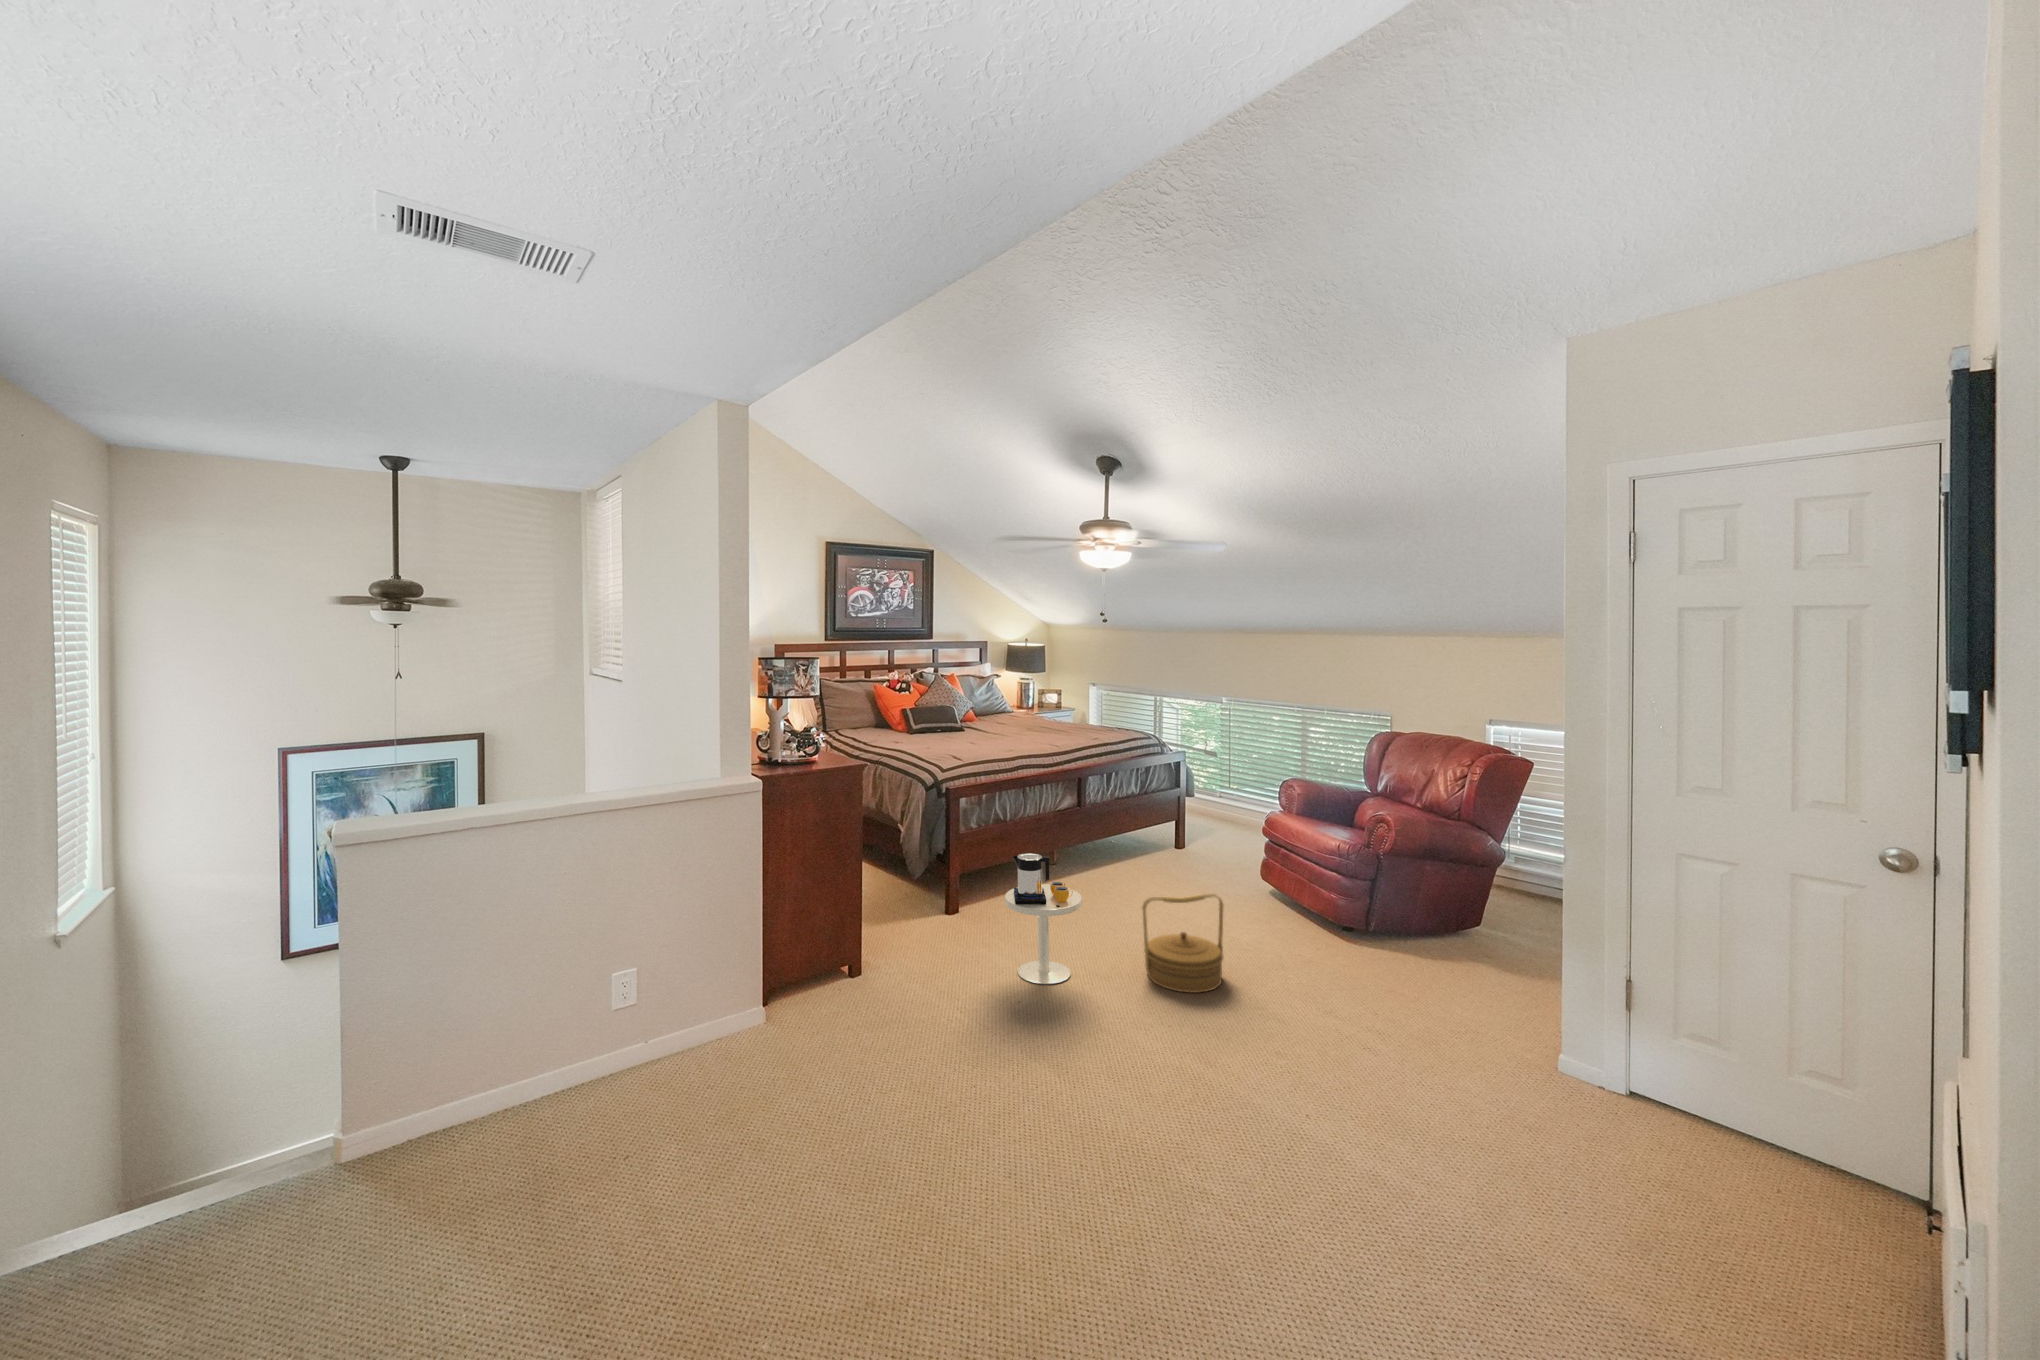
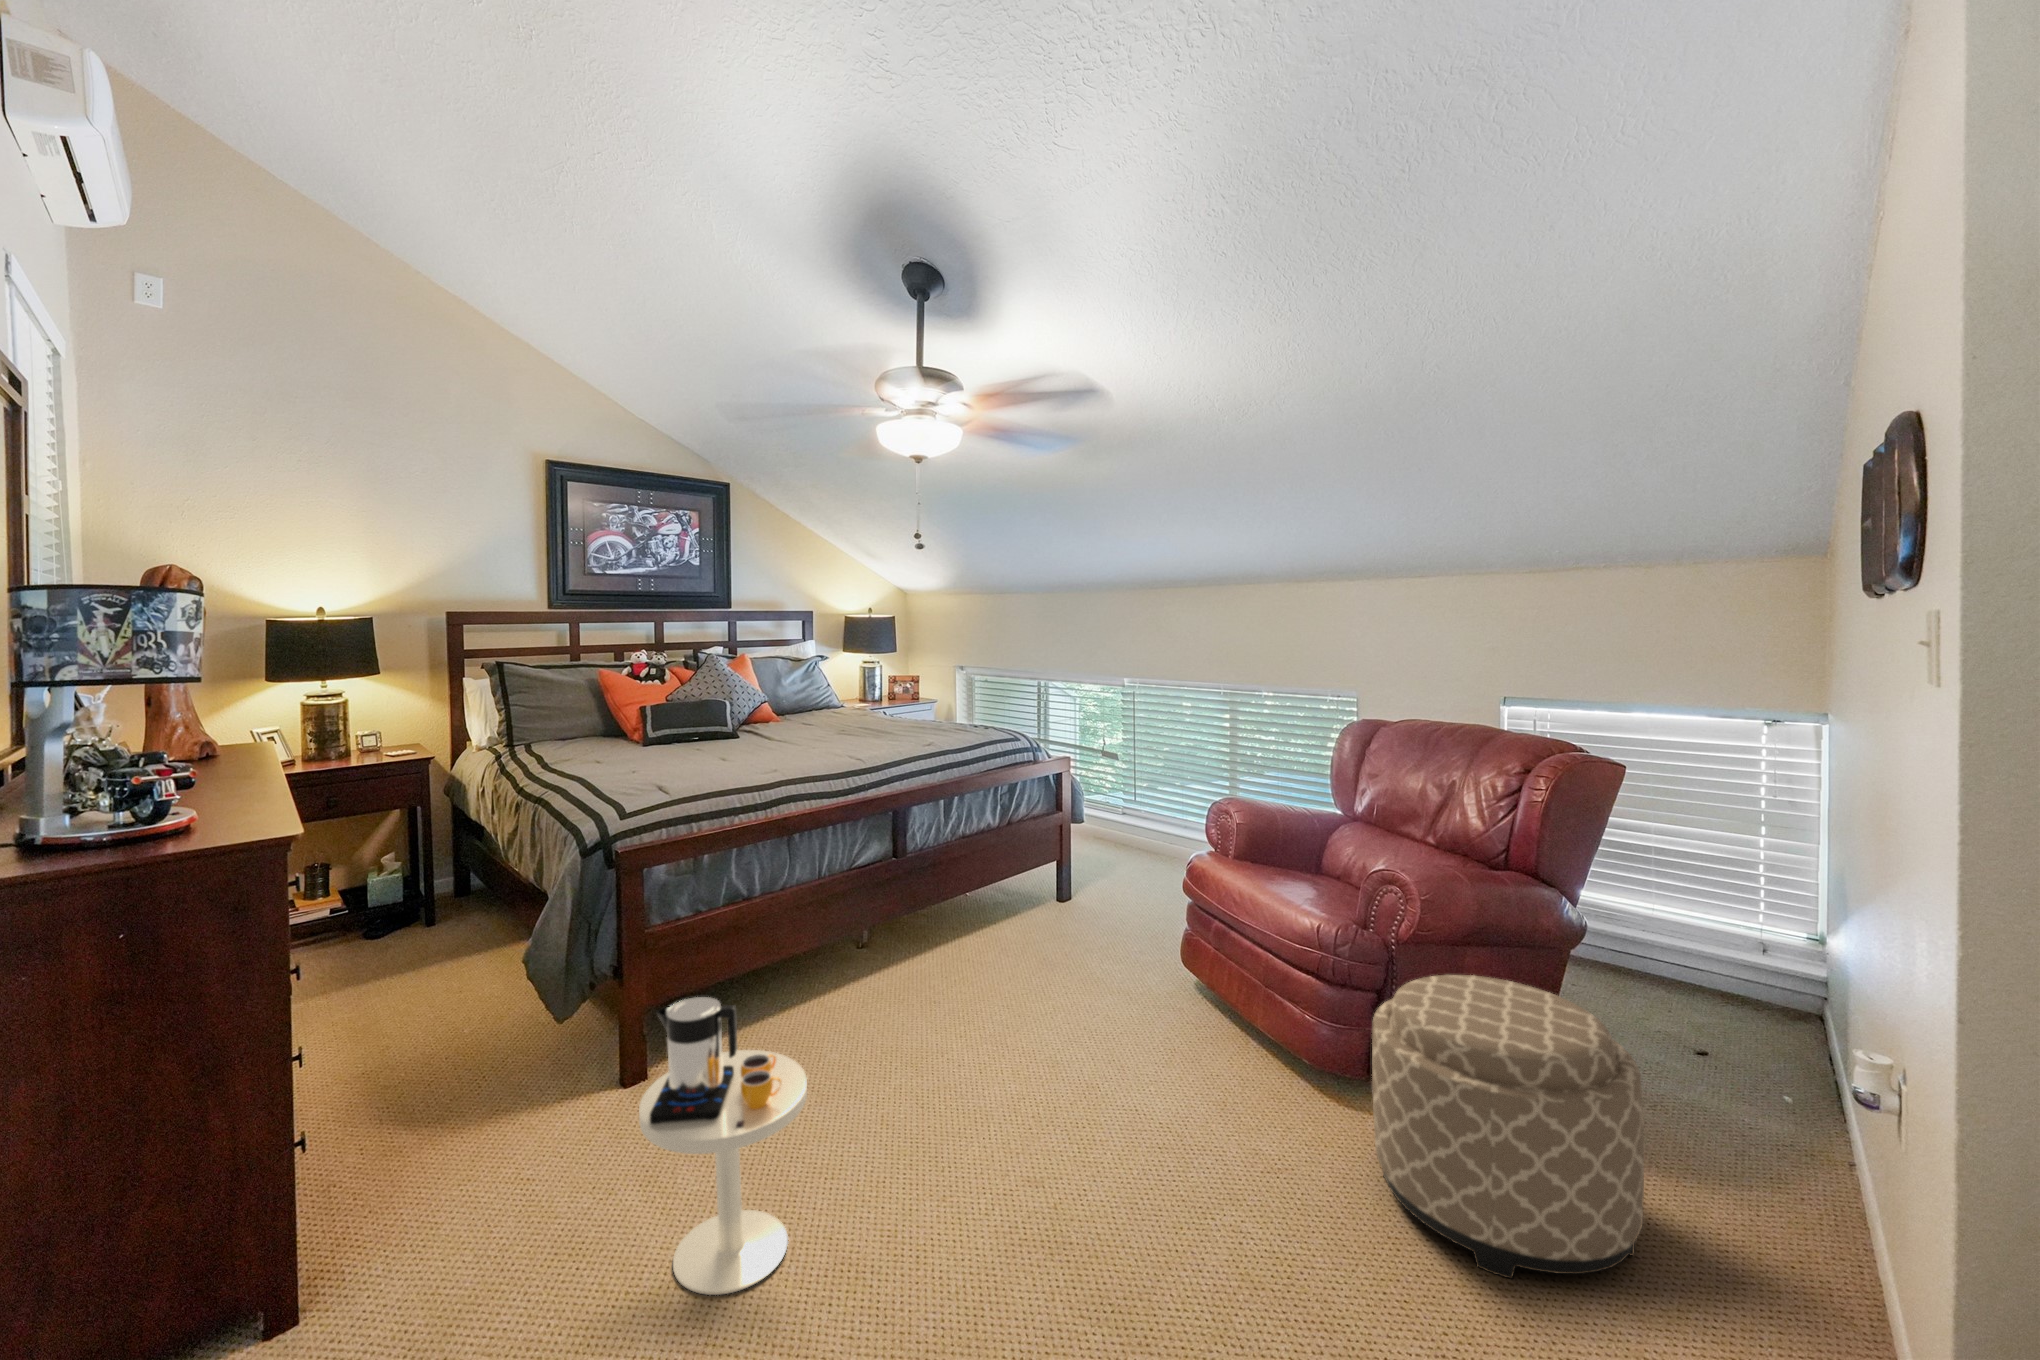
ottoman: none [1366,867,1498,1001] -> present [1372,975,1644,1279]
basket: present [1142,894,1224,993] -> none [932,1061,1100,1297]

